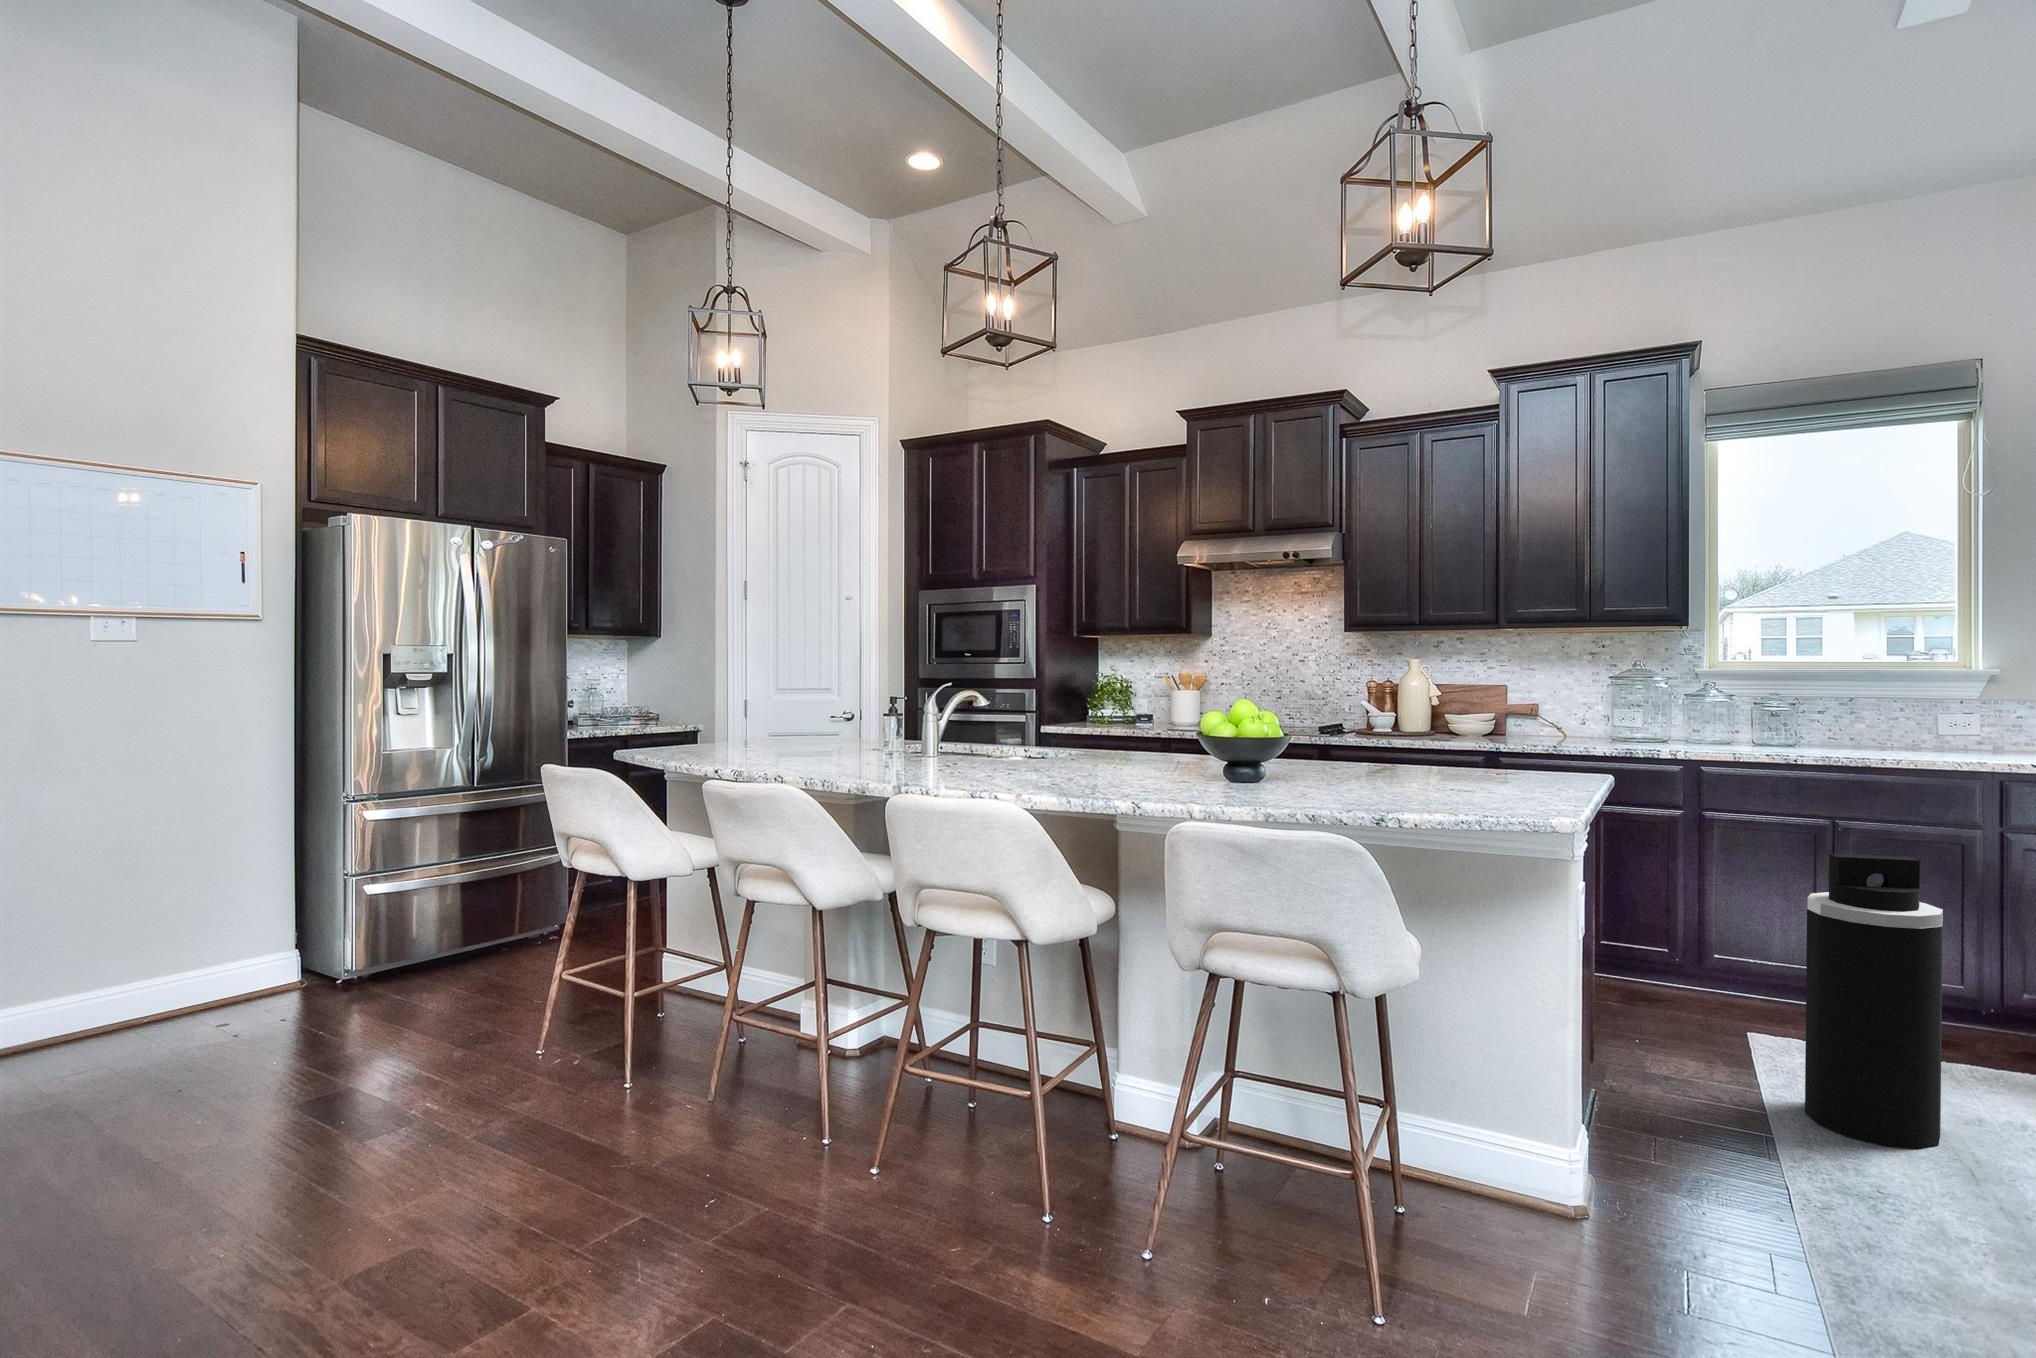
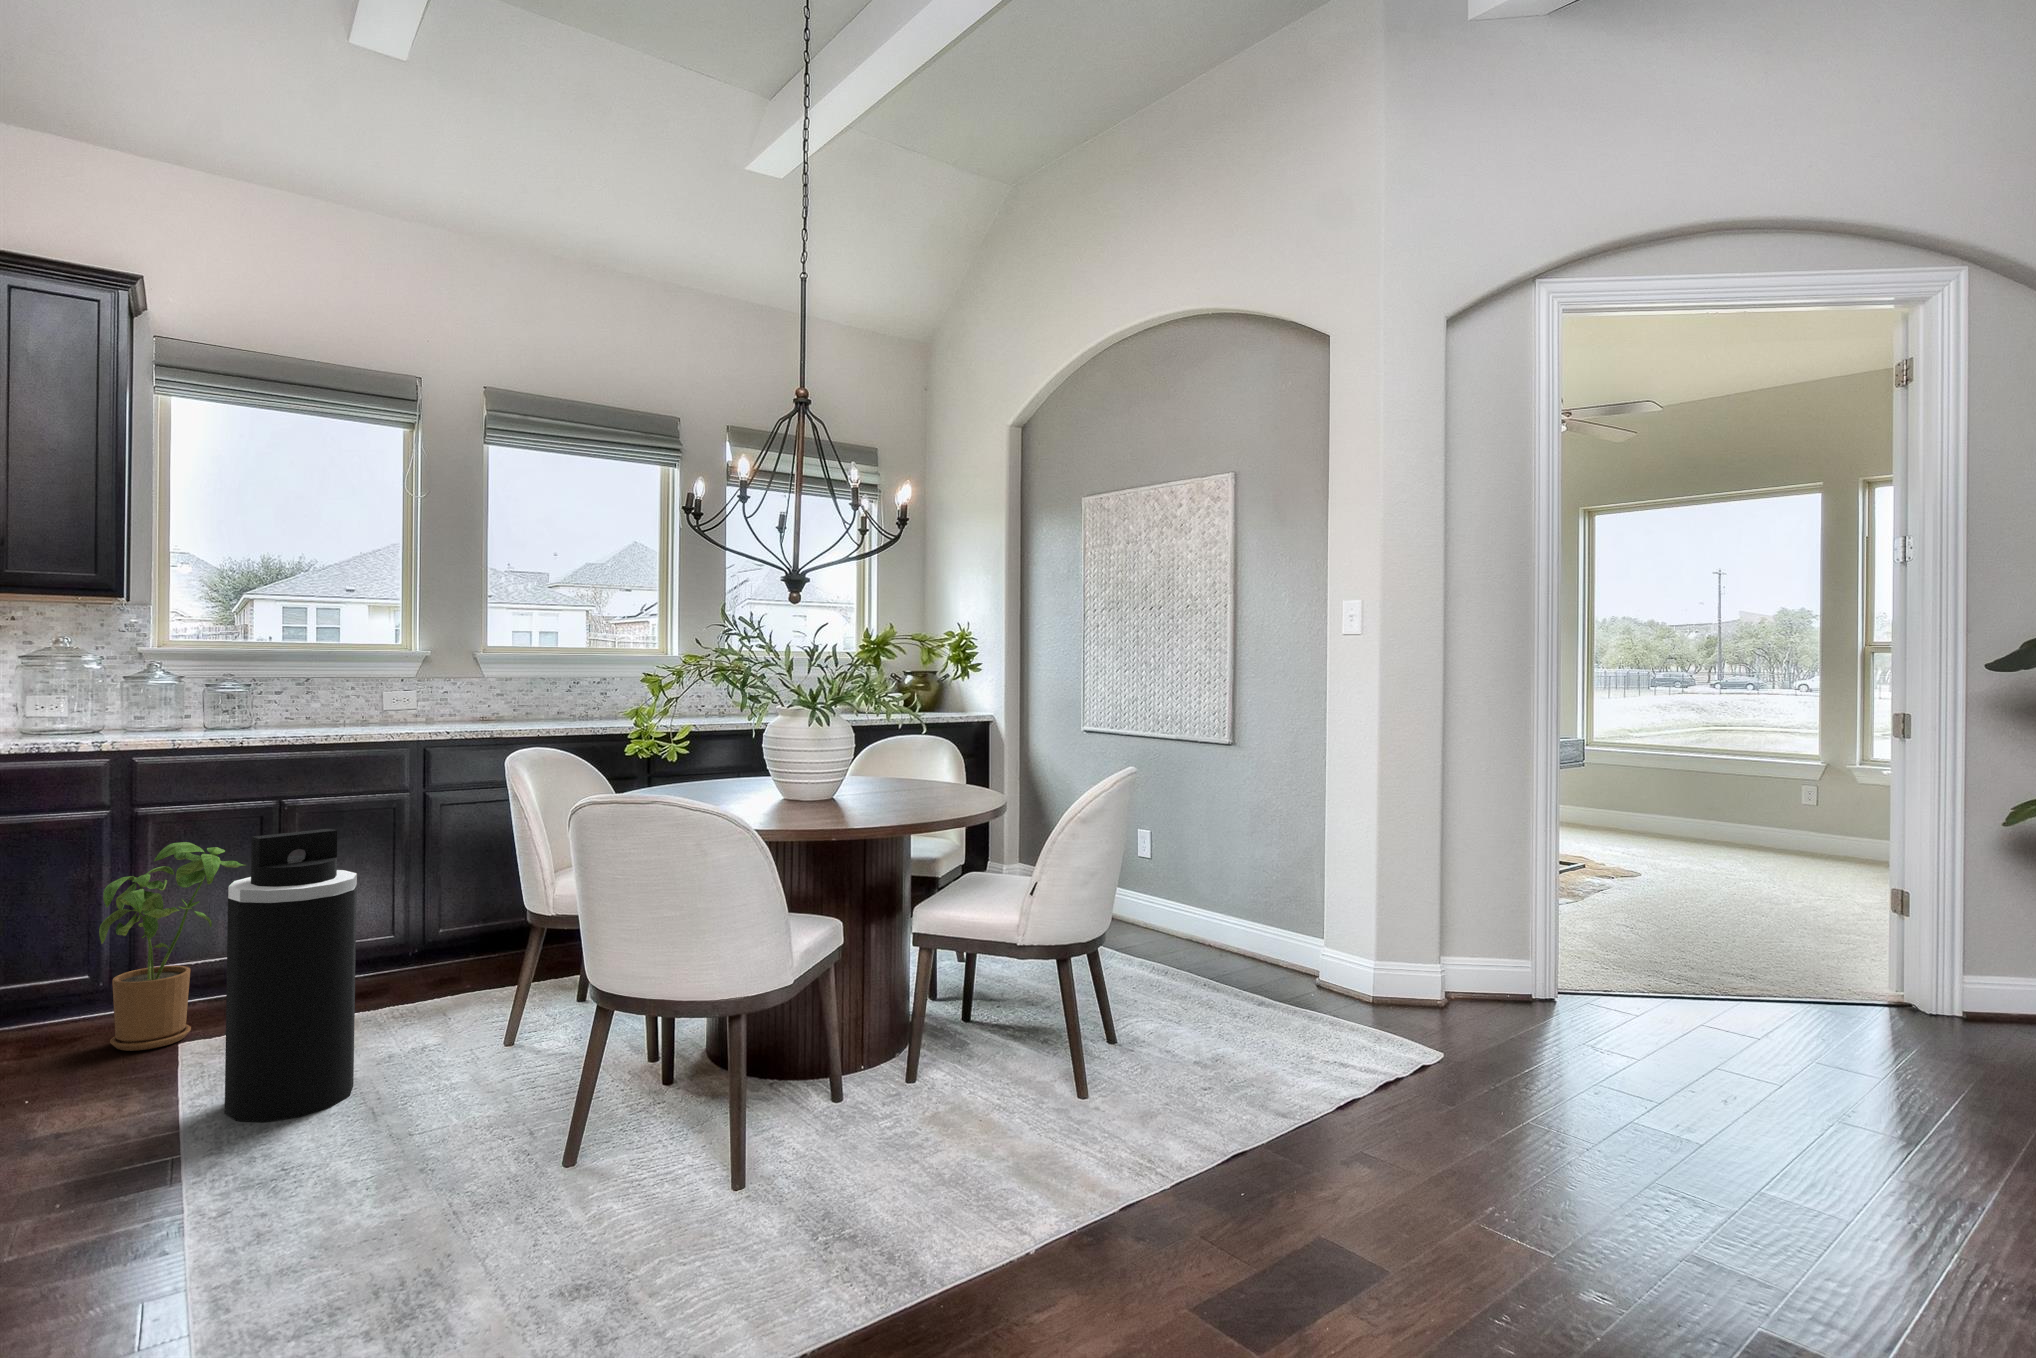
house plant: none [1682,848,1806,1029] -> present [99,842,245,1051]

